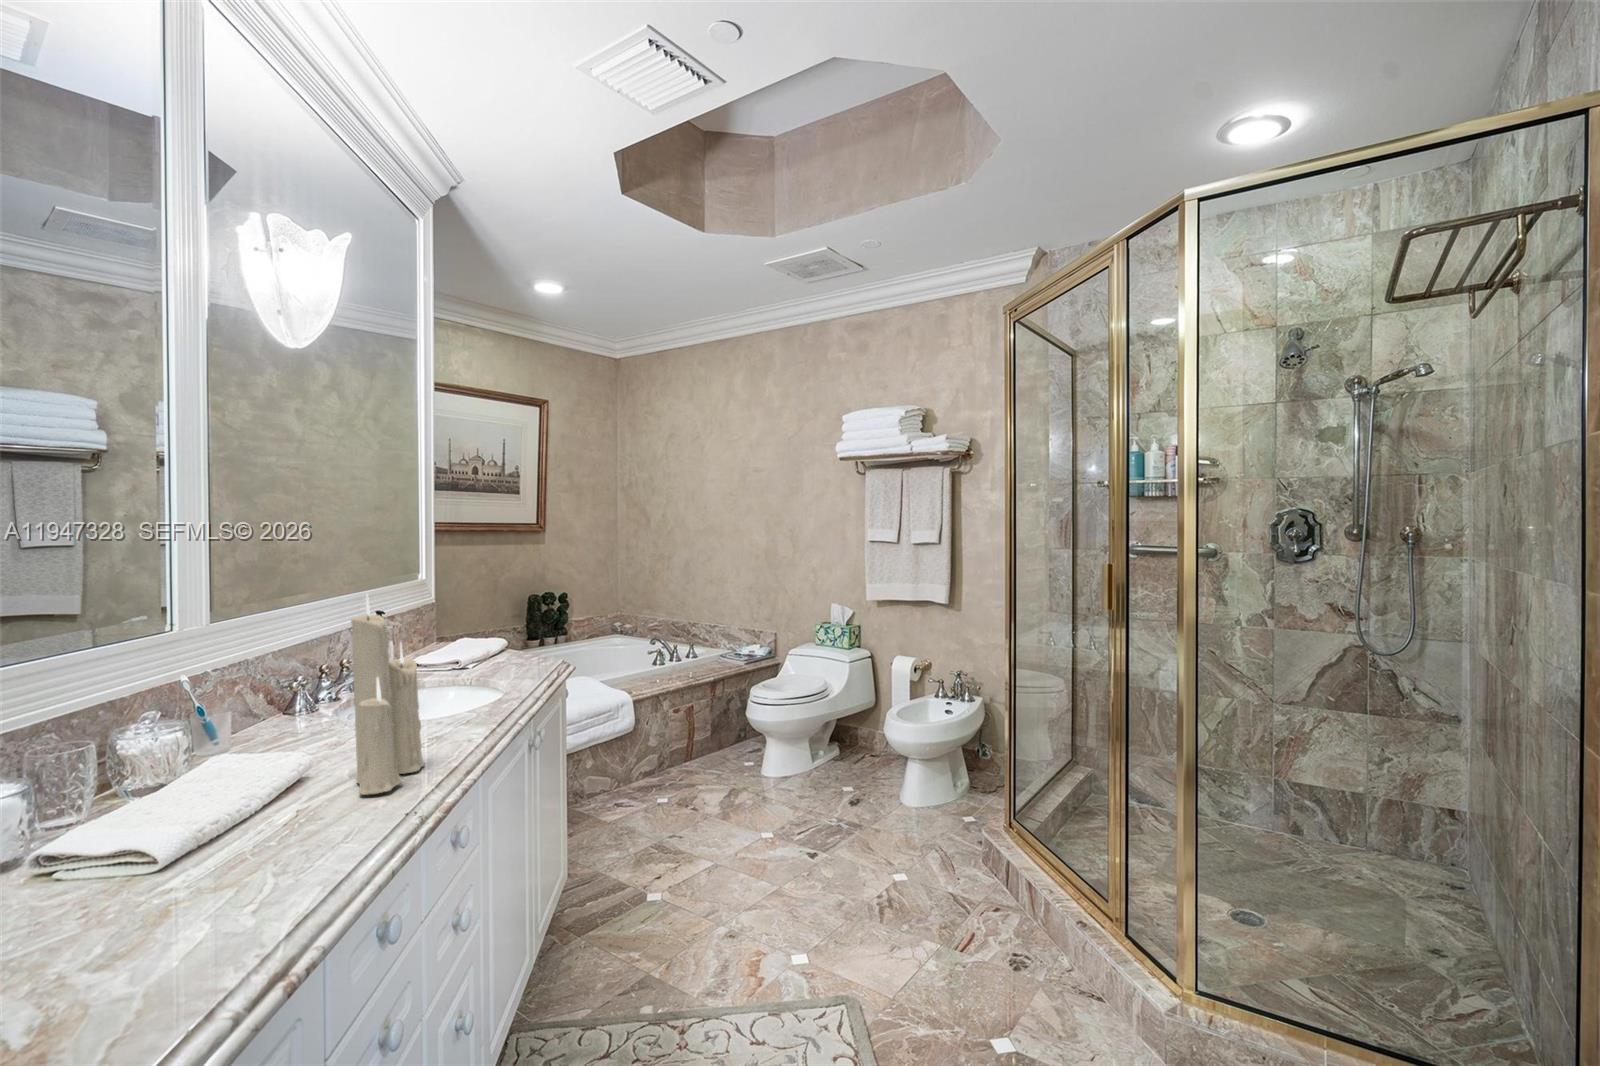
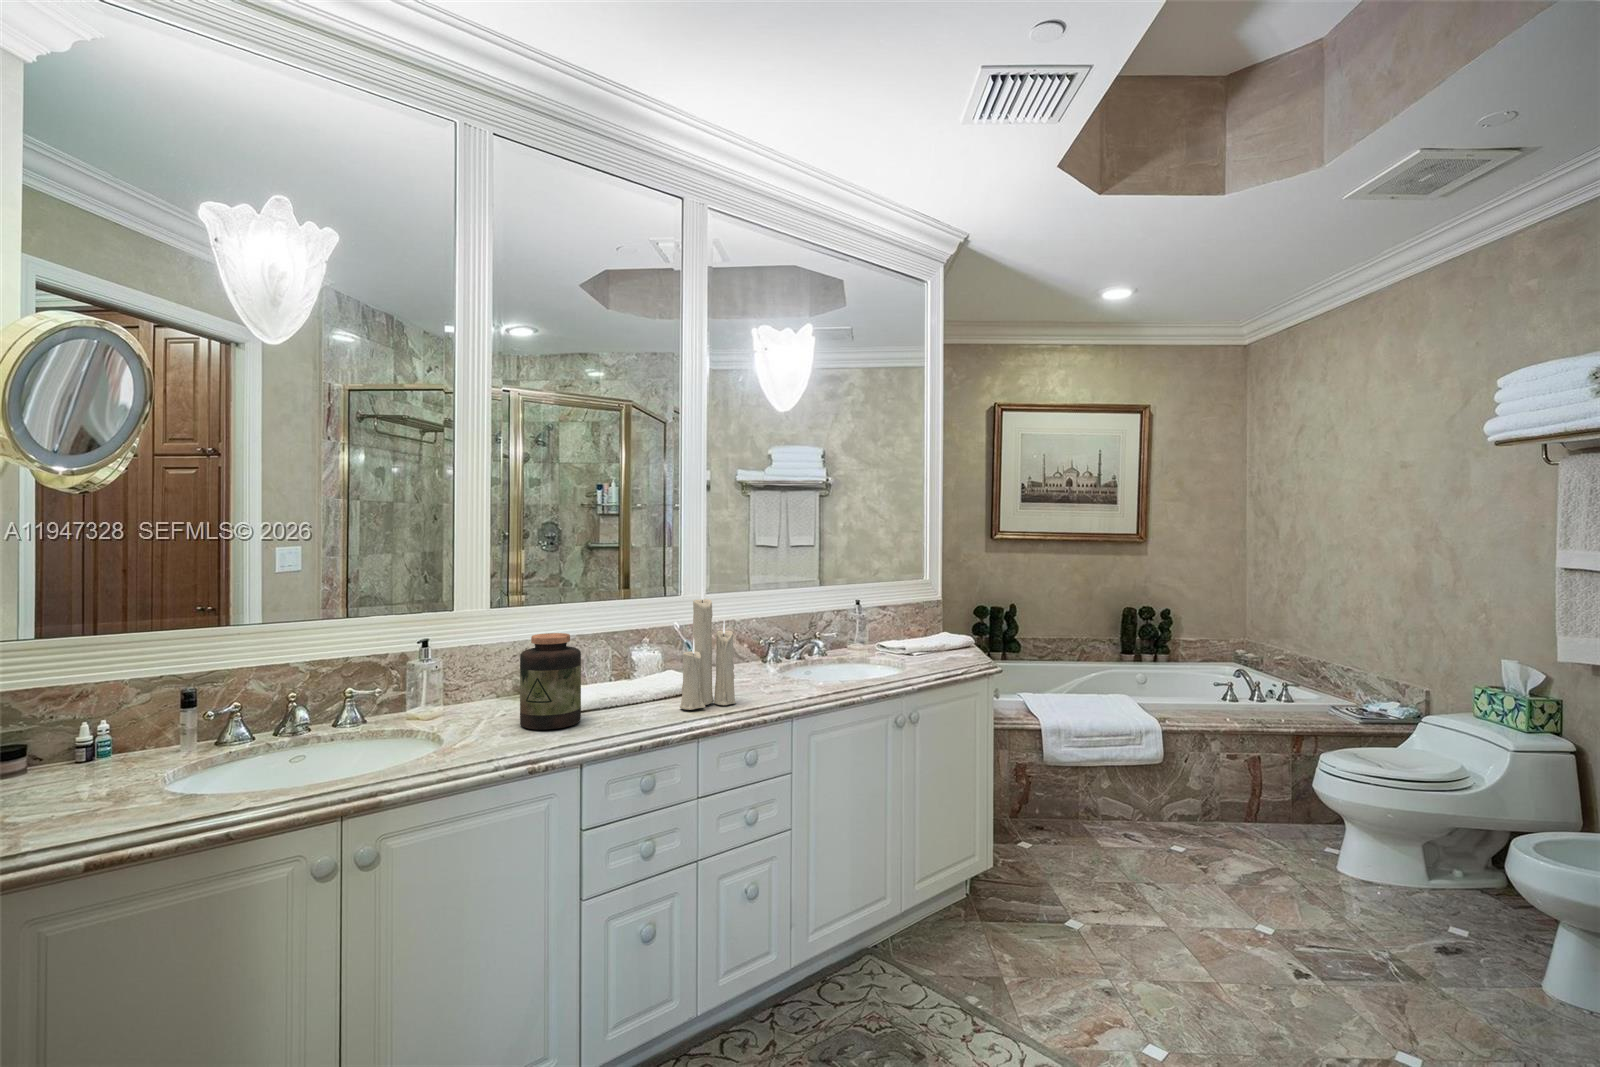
jar: none [78,709,245,933] -> present [520,633,581,730]

